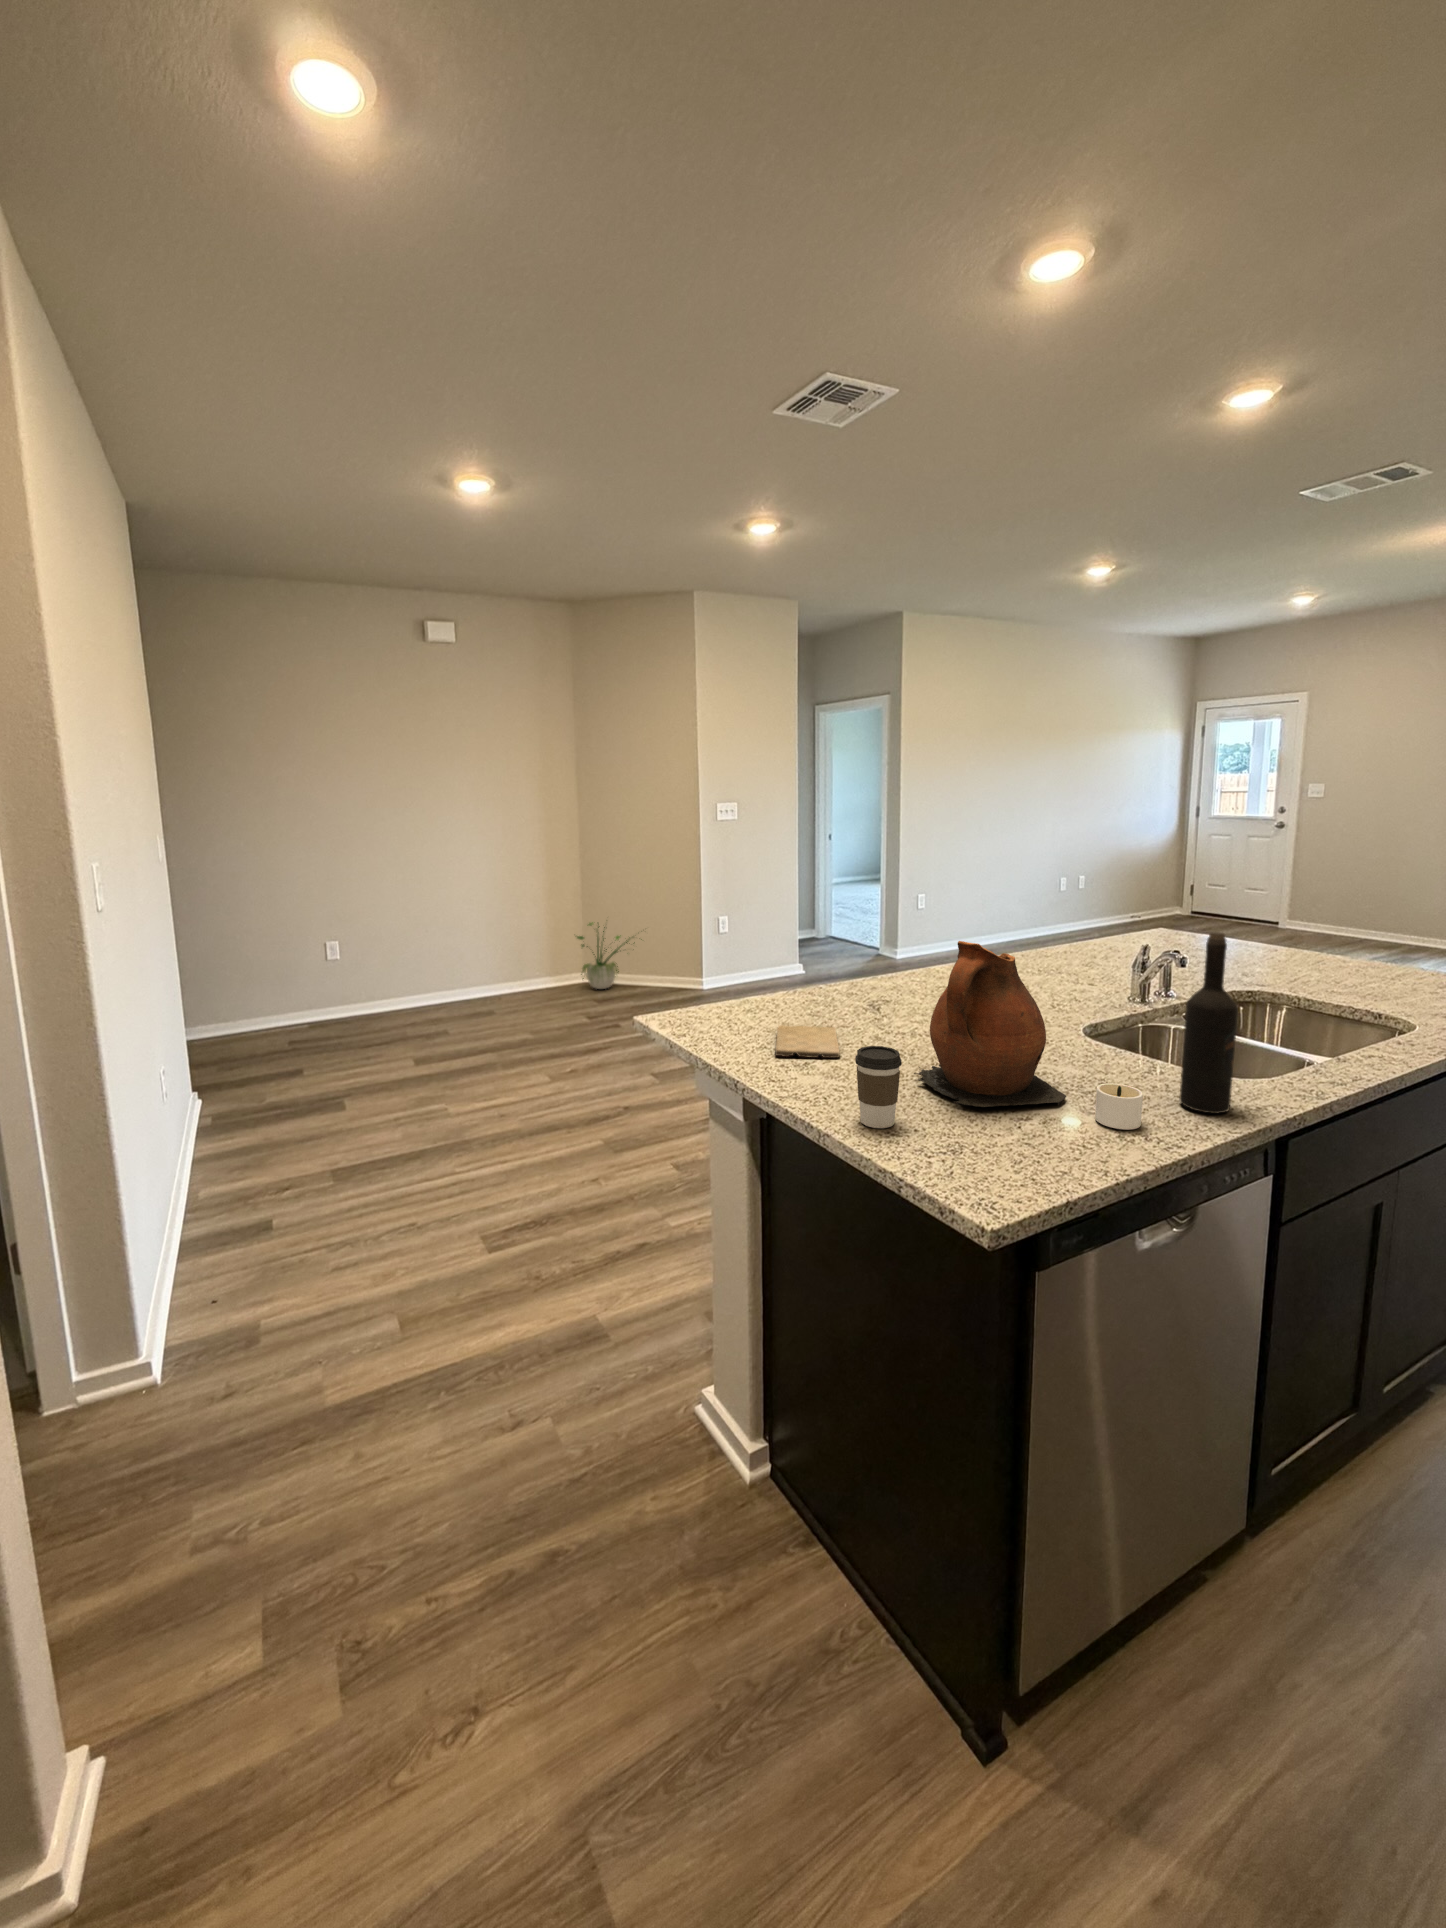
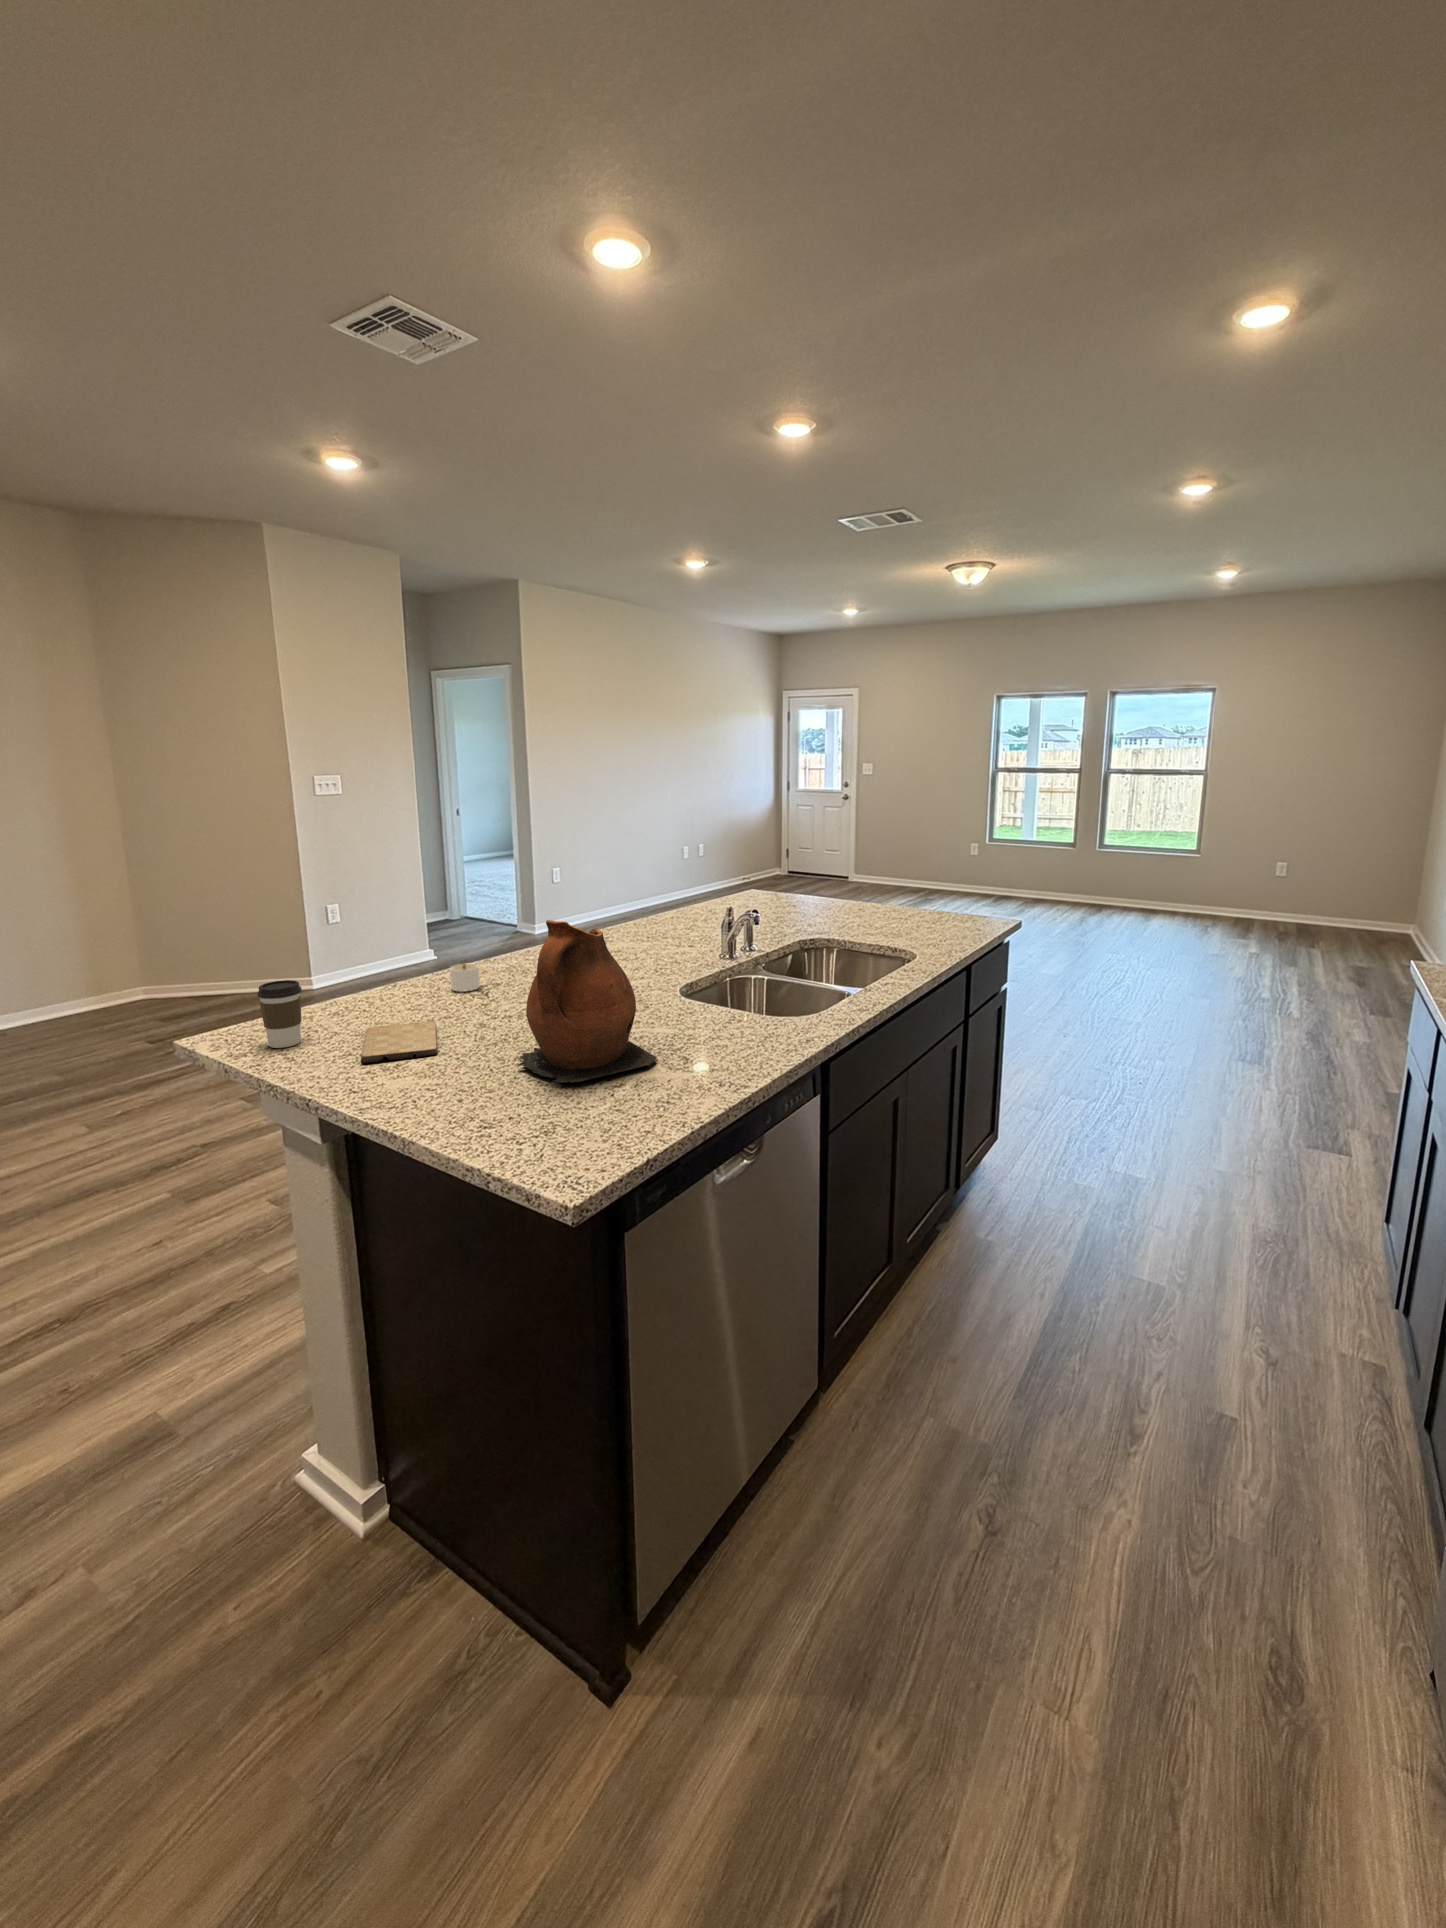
potted plant: present [577,922,642,989] -> none [110,901,227,1007]
wine bottle: present [1179,932,1238,1114] -> none [749,896,786,1053]
coffee cup: present [855,1046,902,1128] -> present [257,980,301,1048]
candle: present [1095,1083,1143,1130] -> present [450,964,480,992]

